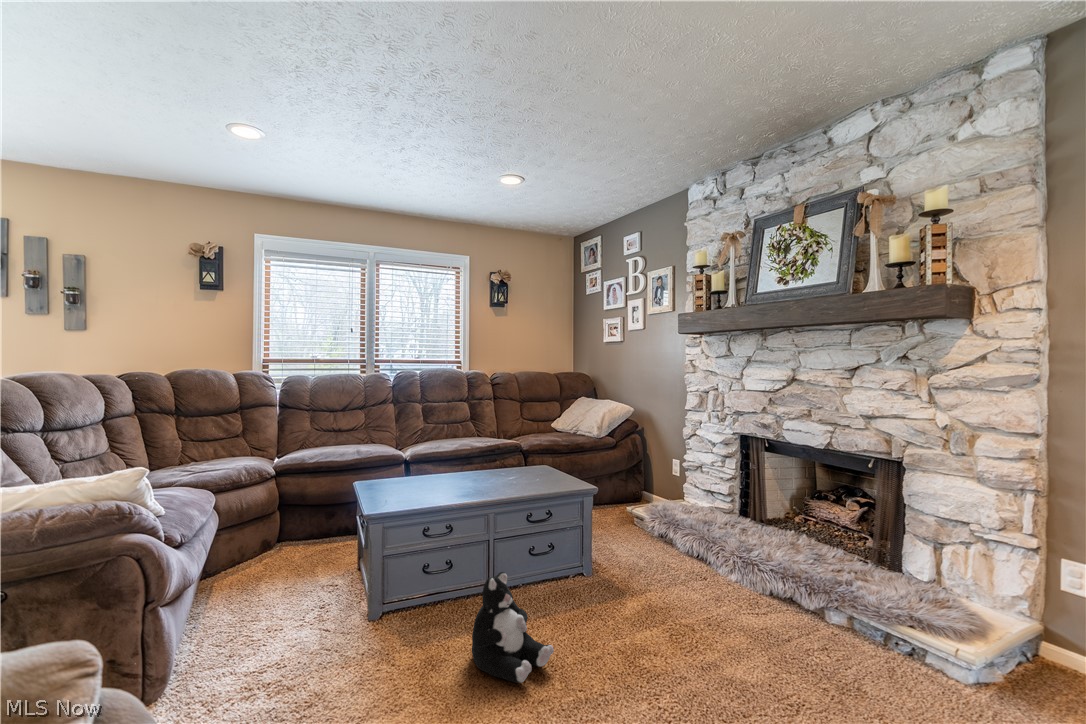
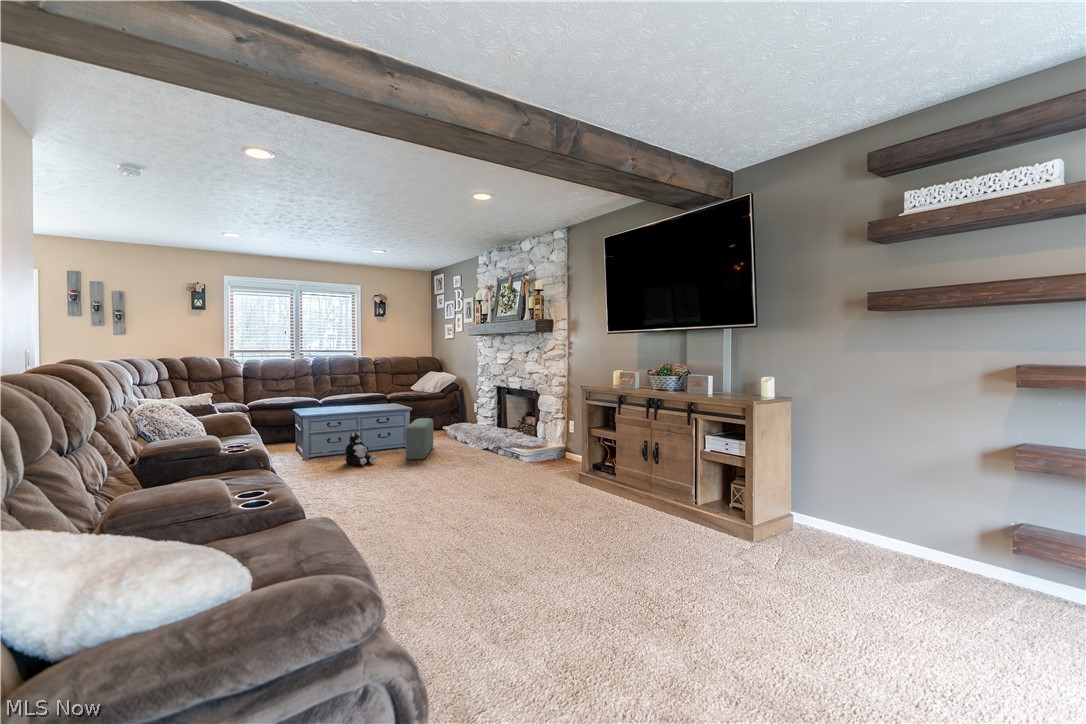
pouf: none [608,512,670,647] -> present [406,418,433,460]

